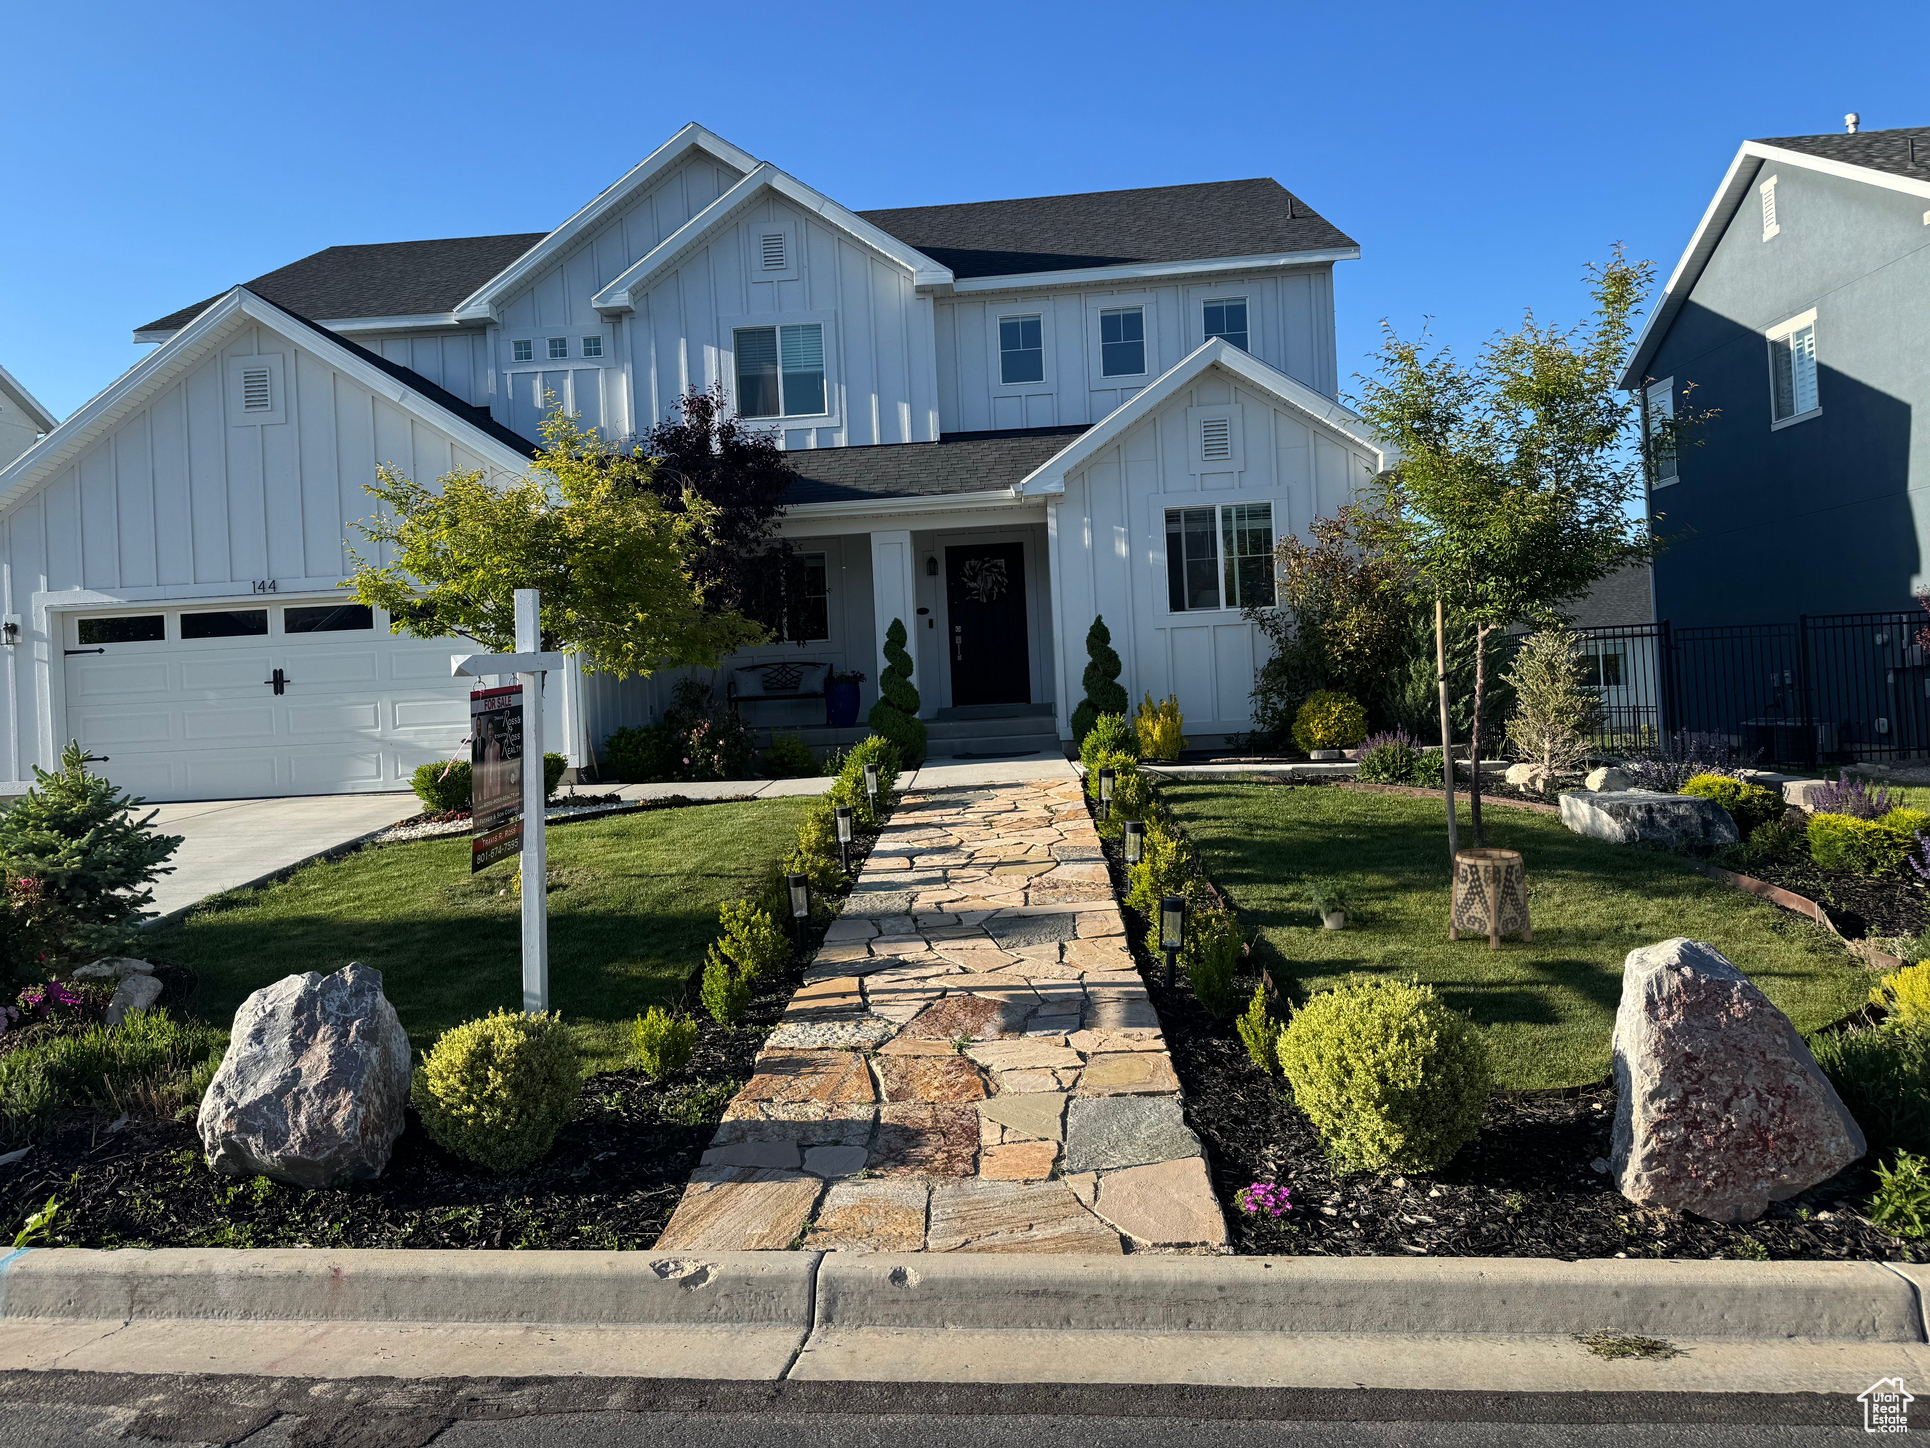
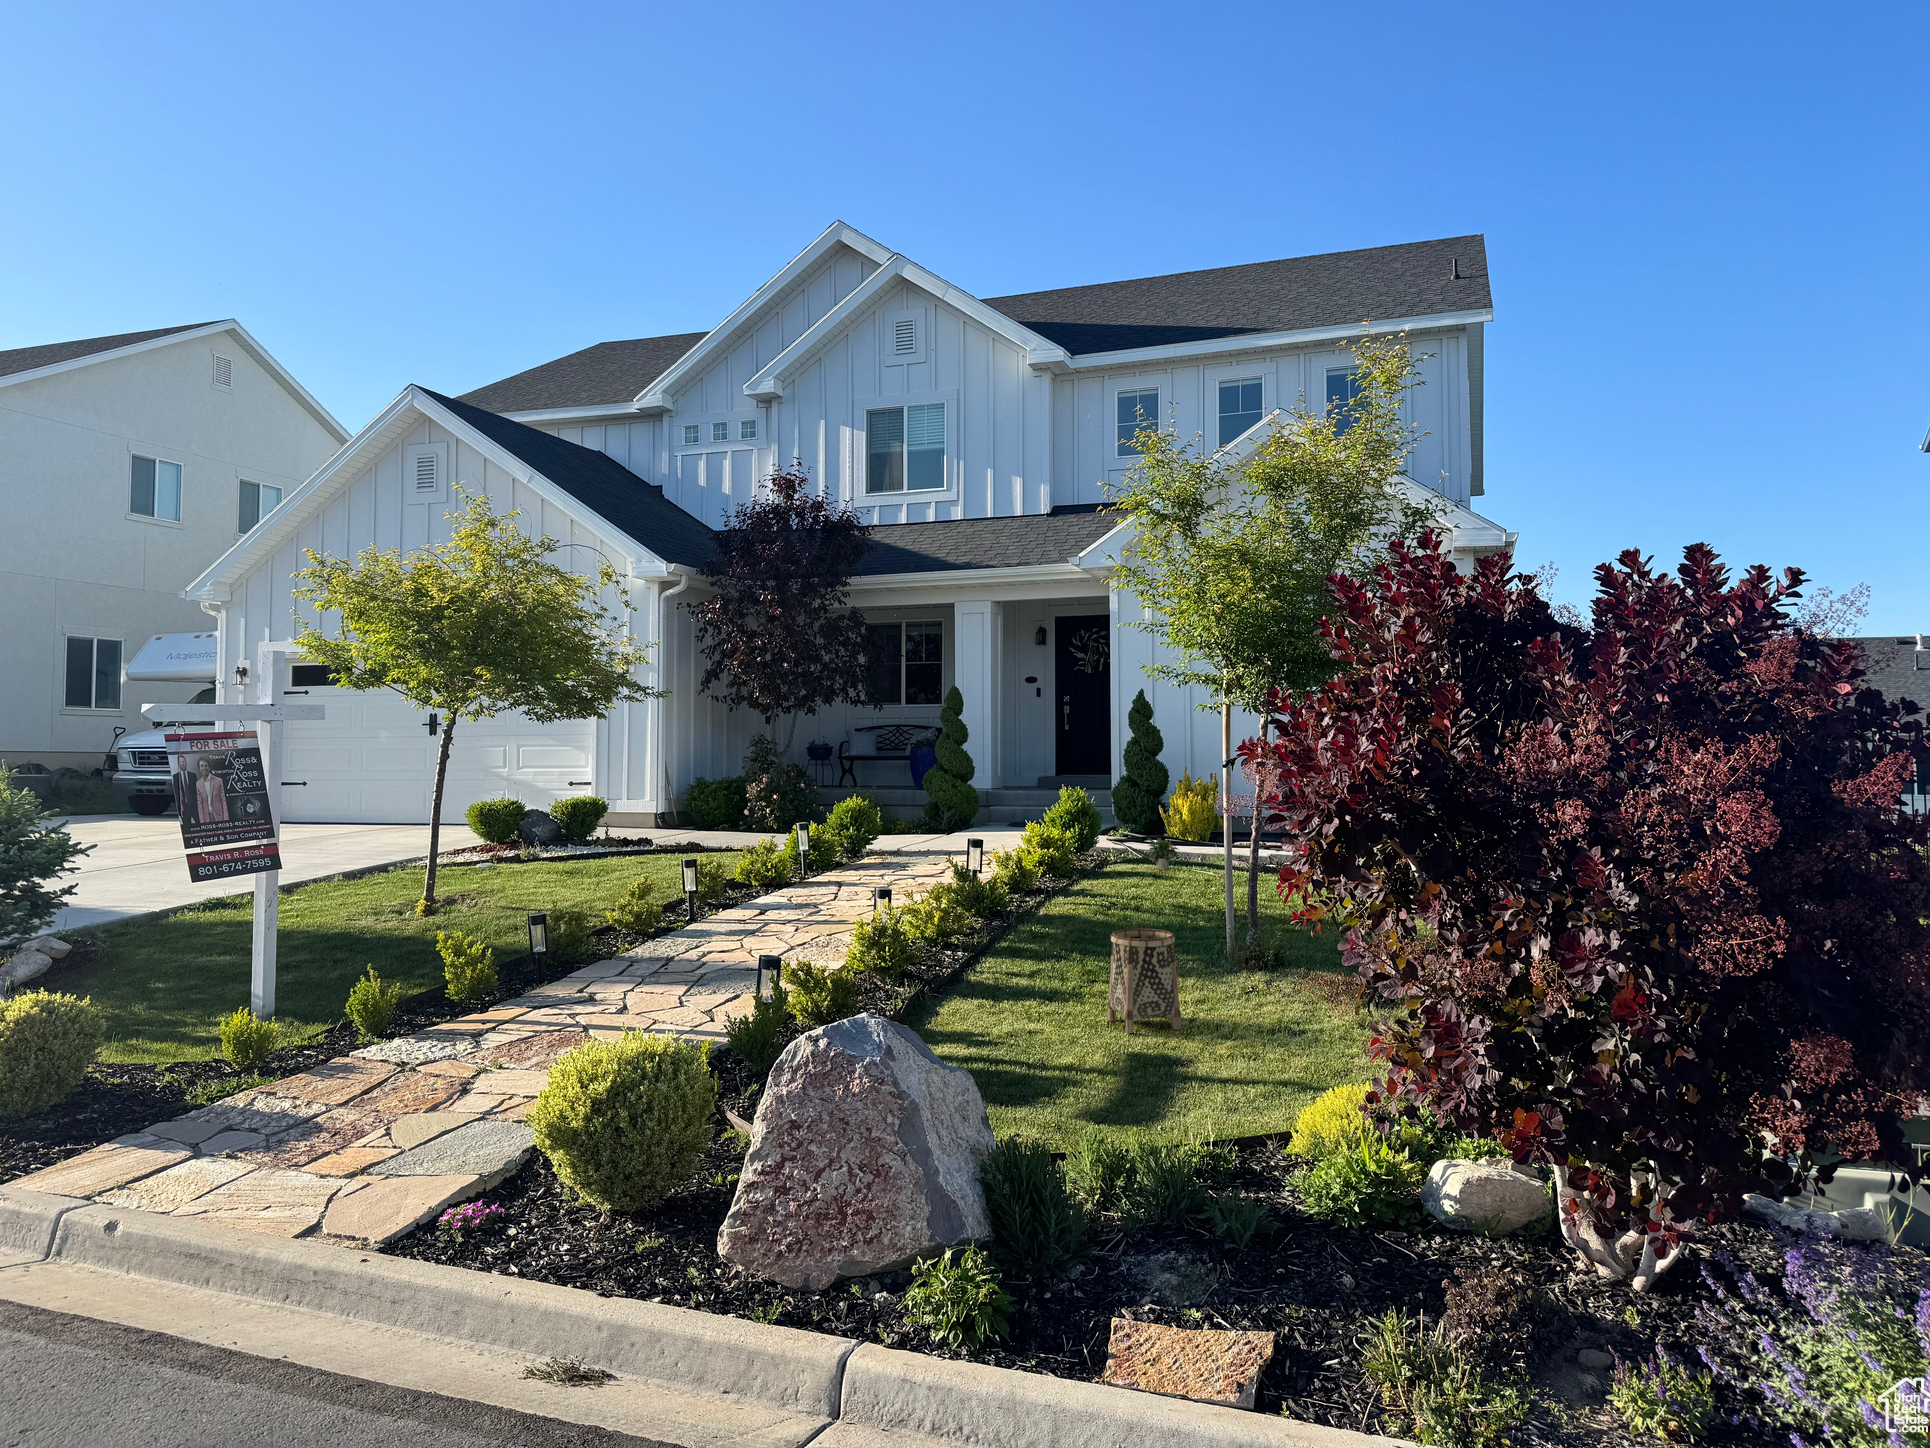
potted plant: present [1305,880,1359,929] -> present [1147,838,1179,870]

